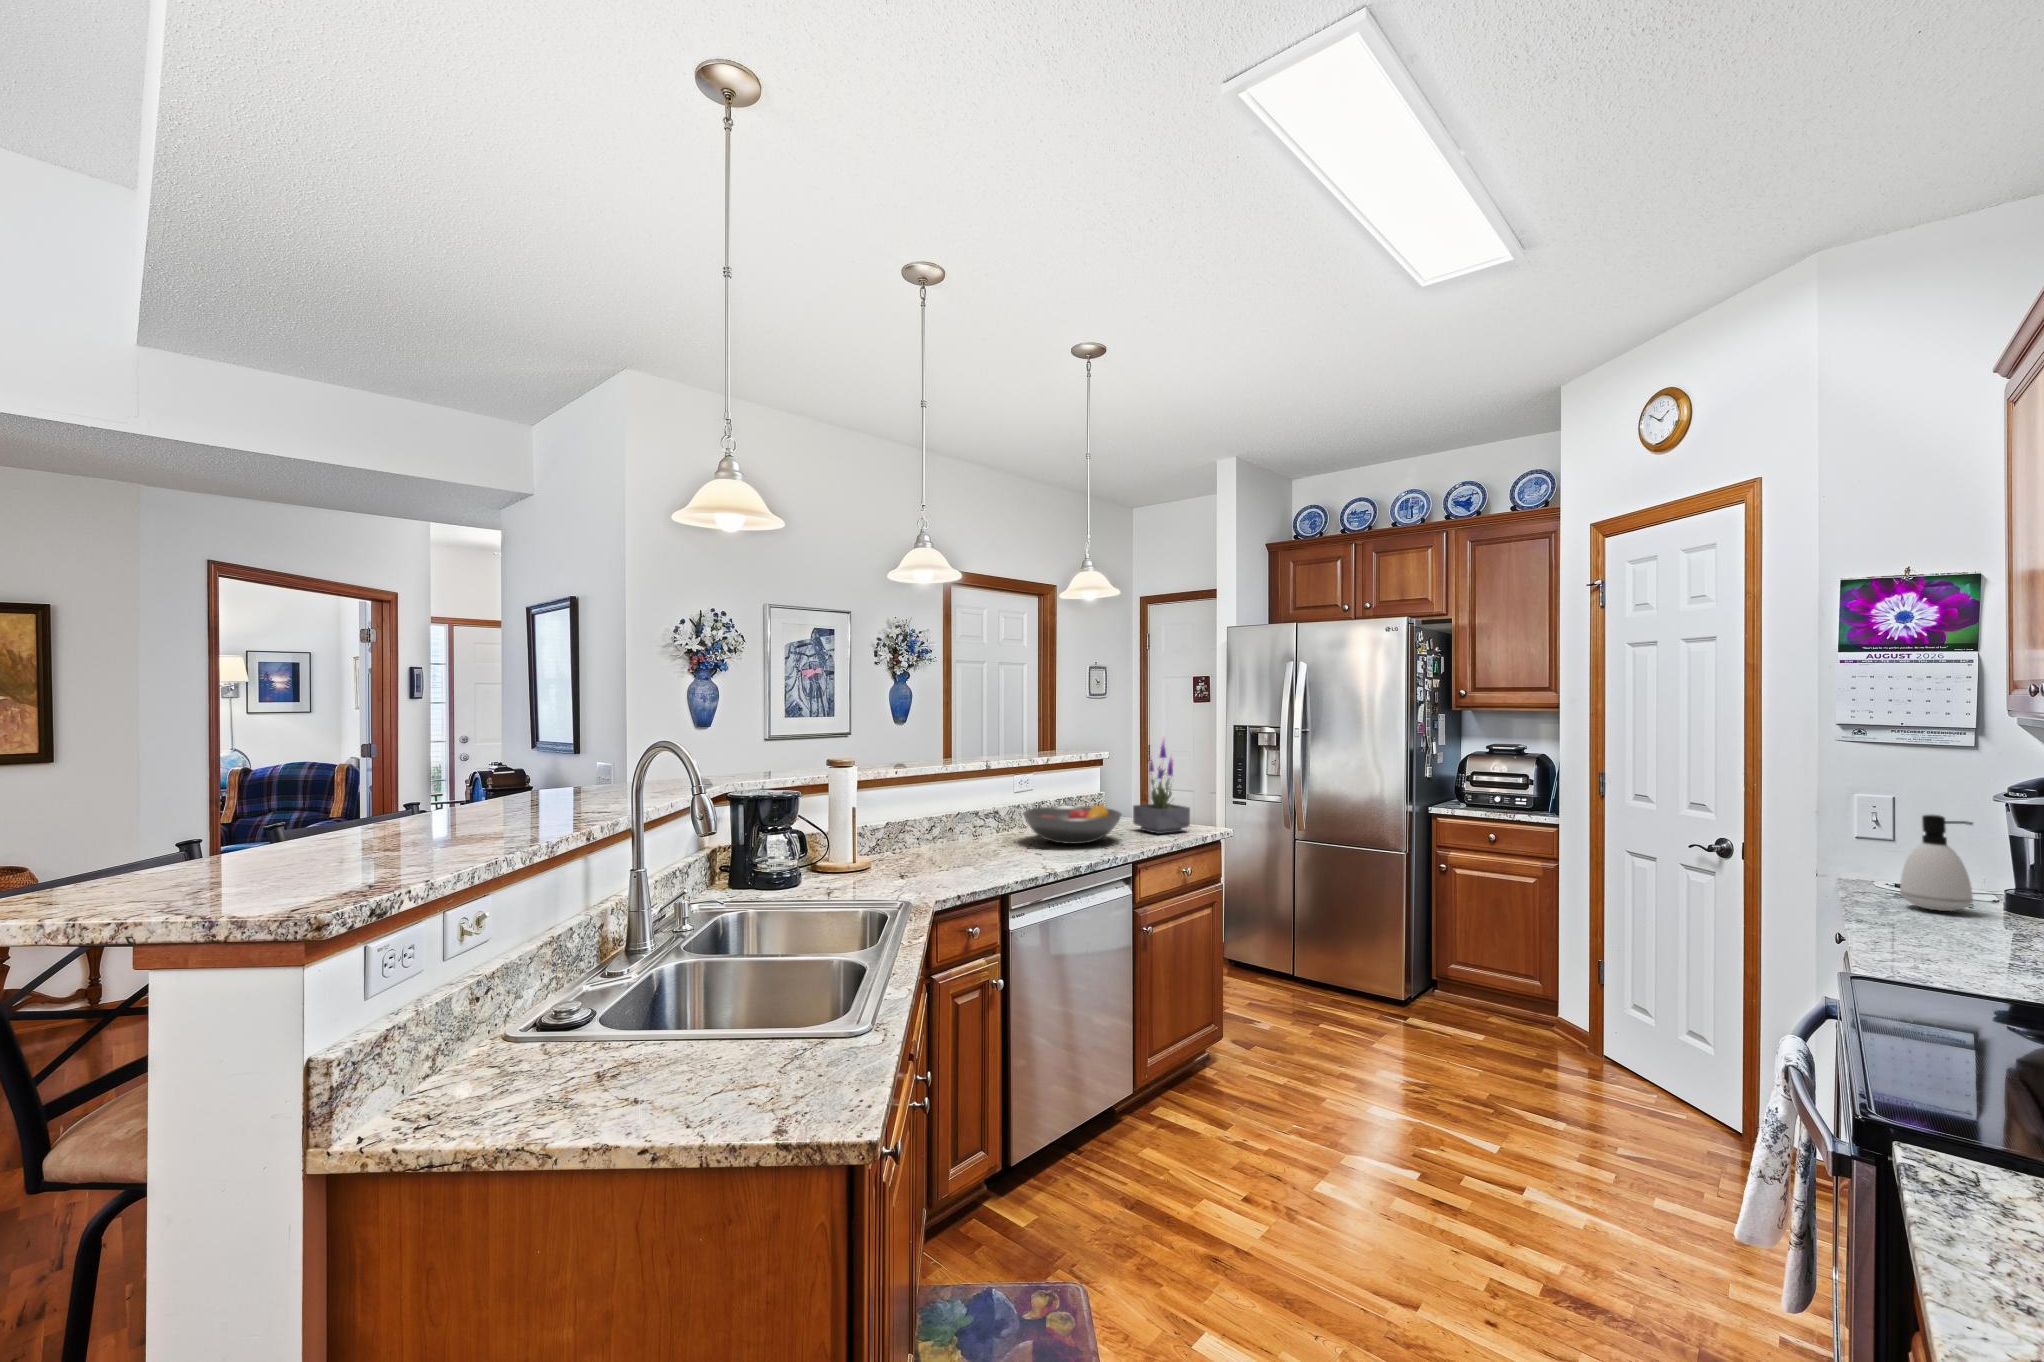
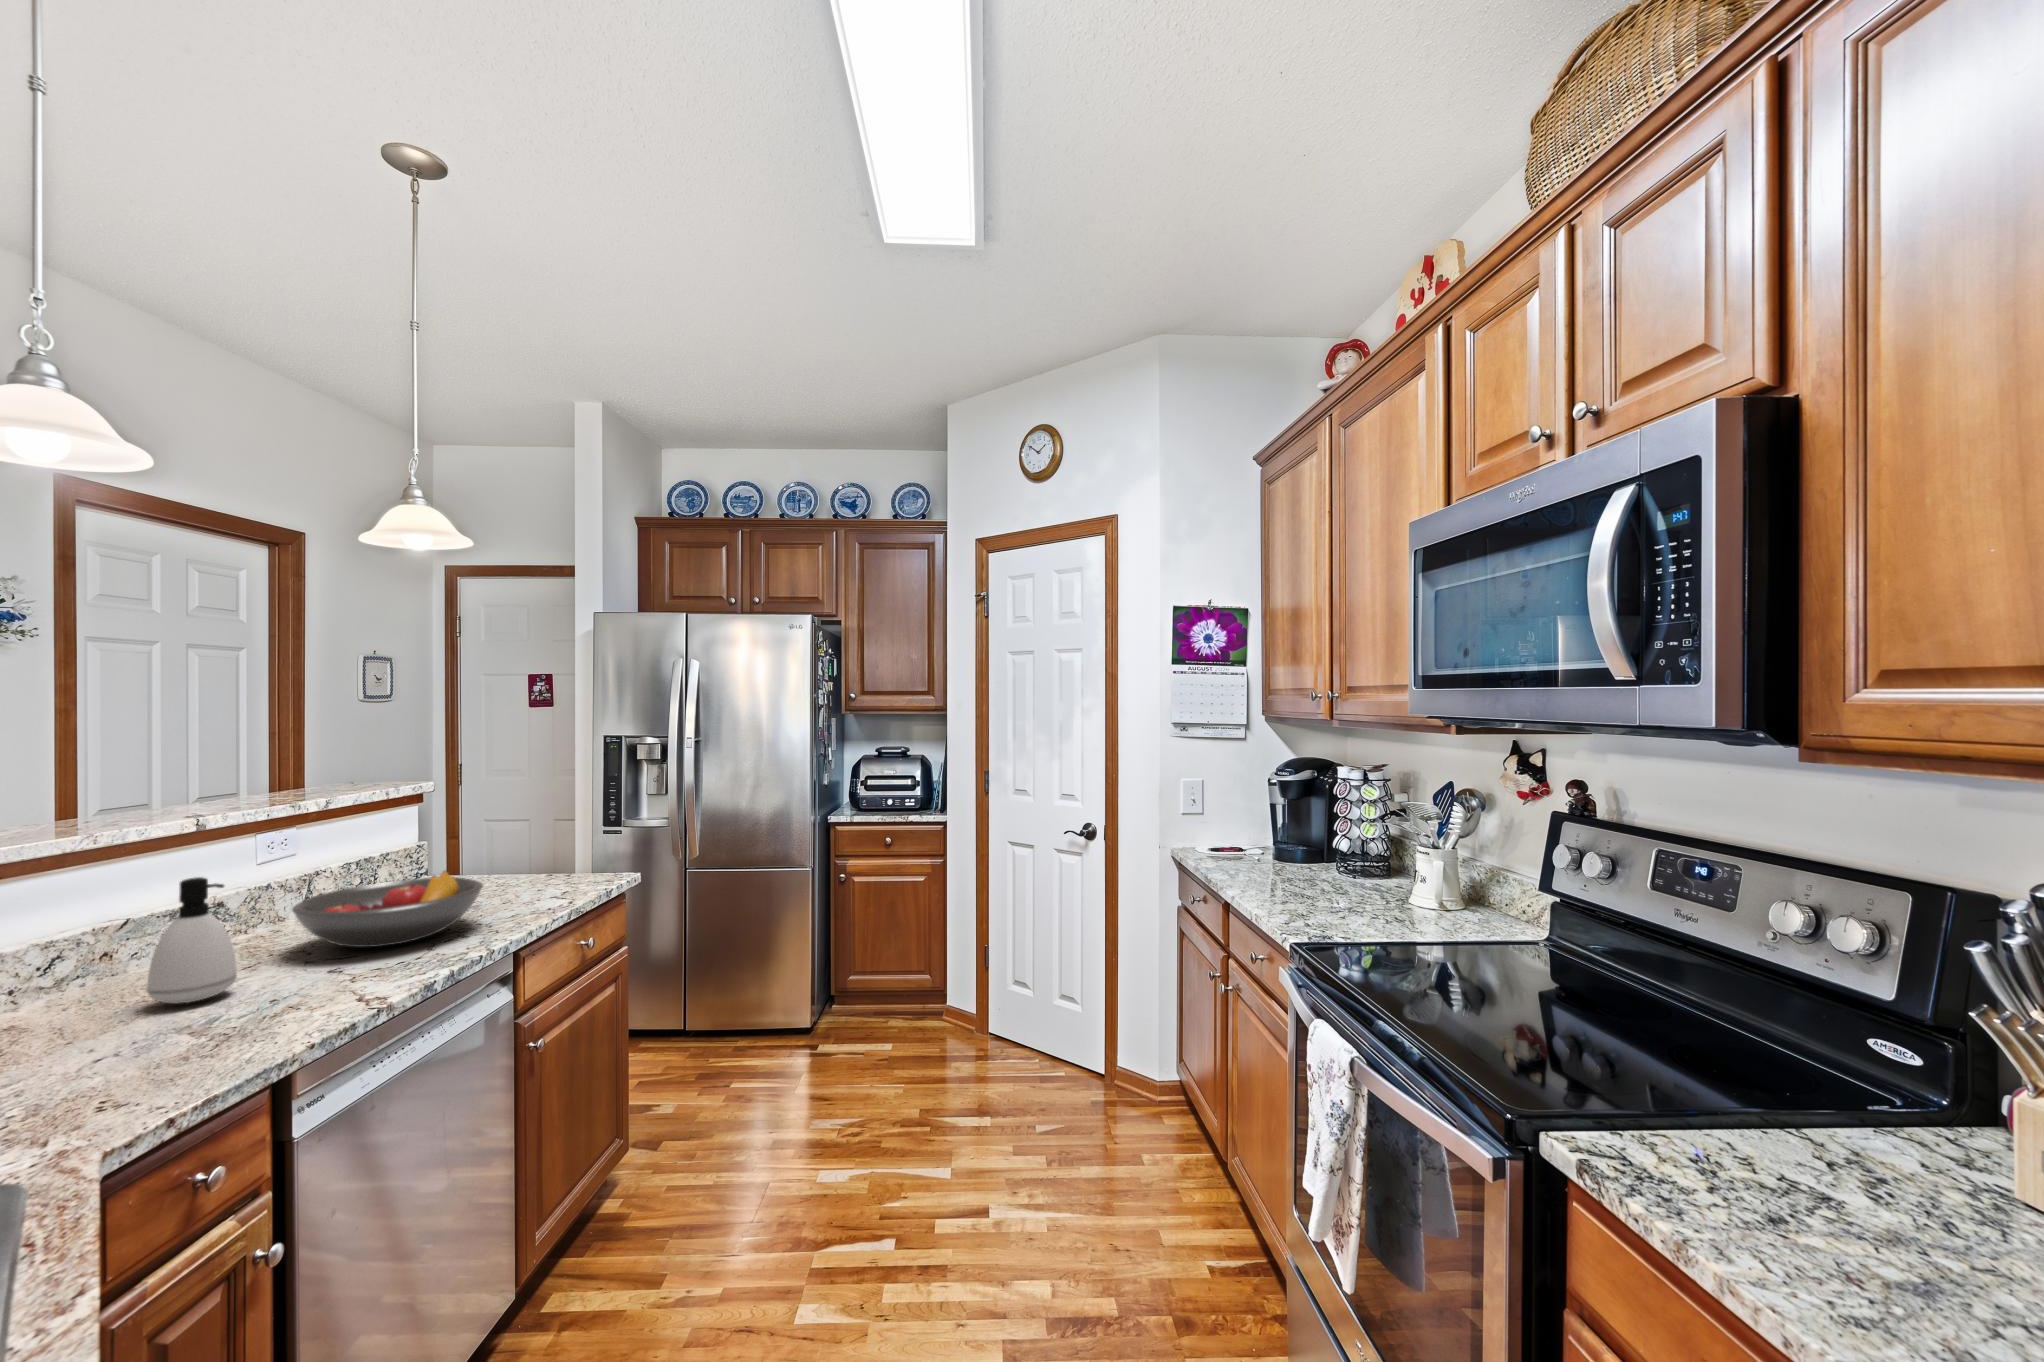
potted plant: present [1133,740,1190,834] -> none [491,763,581,901]
soap dispenser: present [1900,815,1973,911] -> present [147,877,237,1003]

